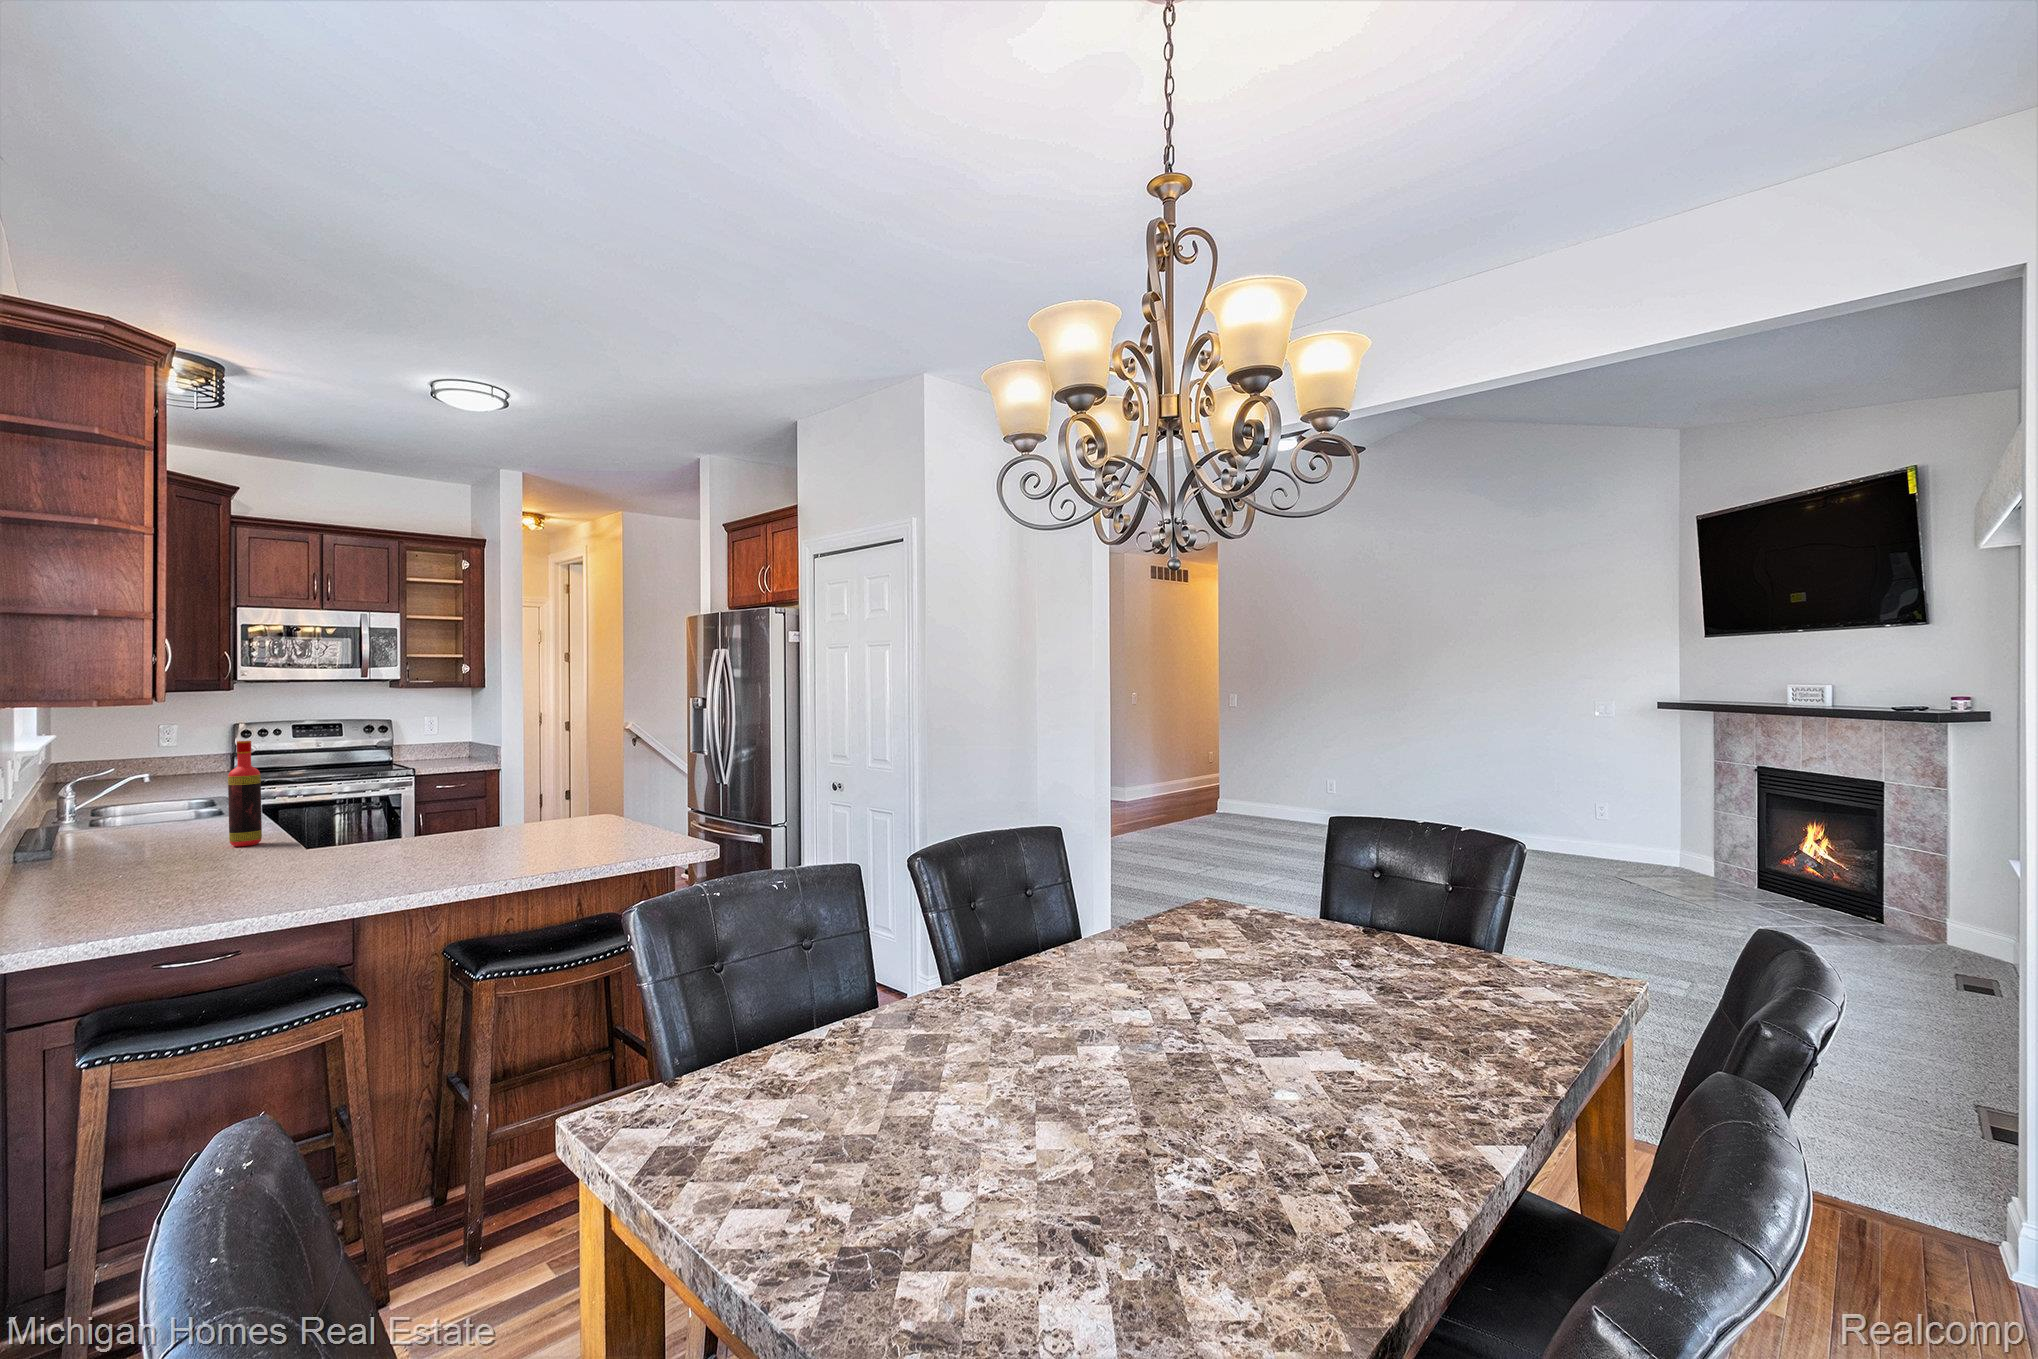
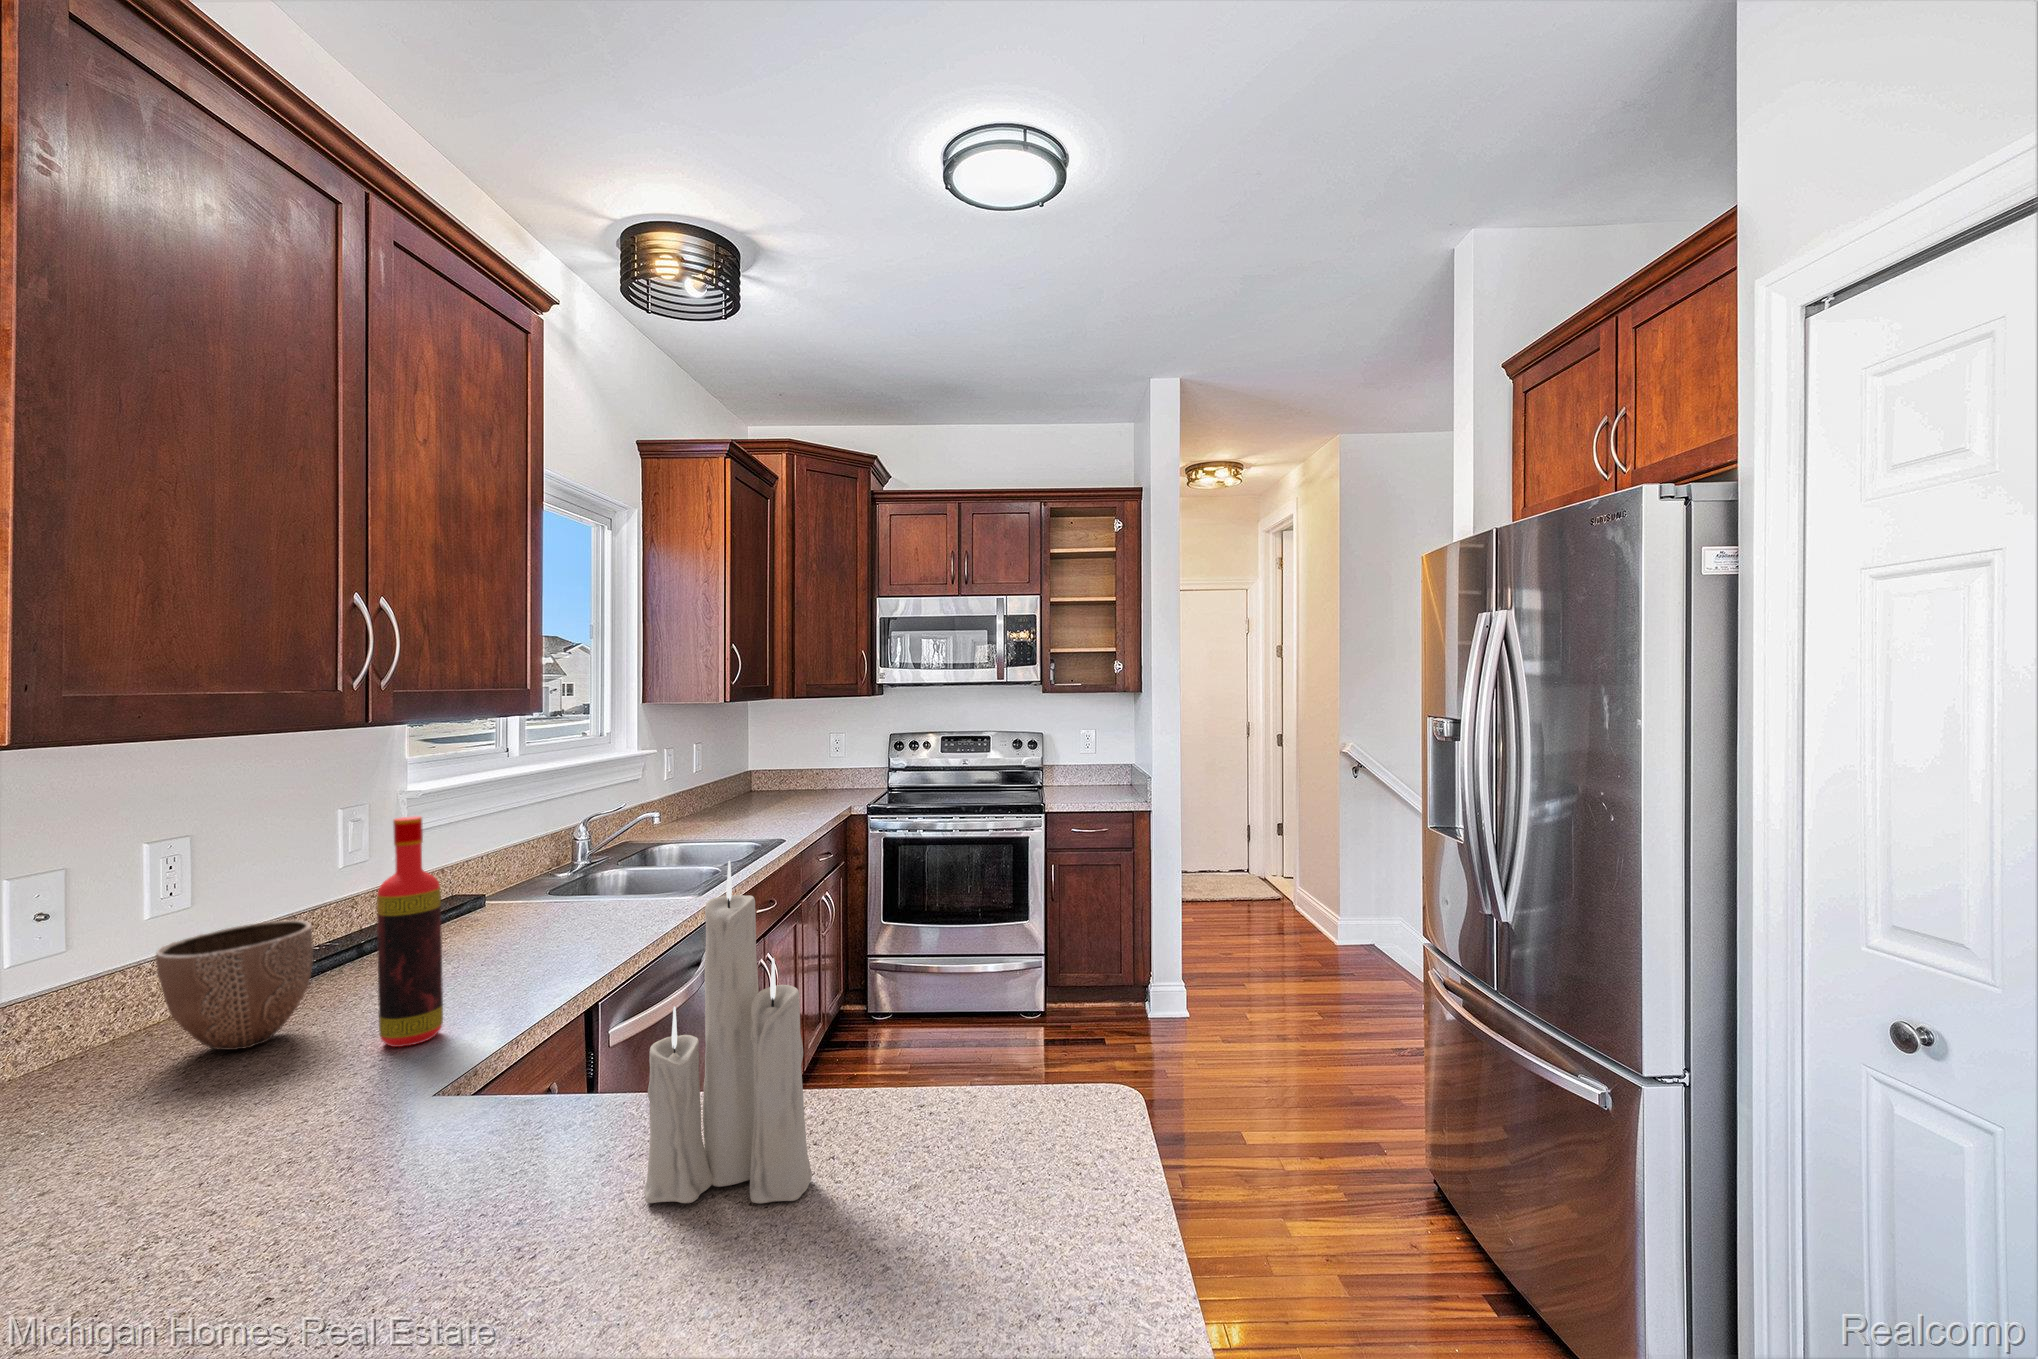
candle: none [469,729,526,837] -> present [644,861,812,1204]
decorative bowl: none [96,798,177,858] -> present [156,920,313,1050]

